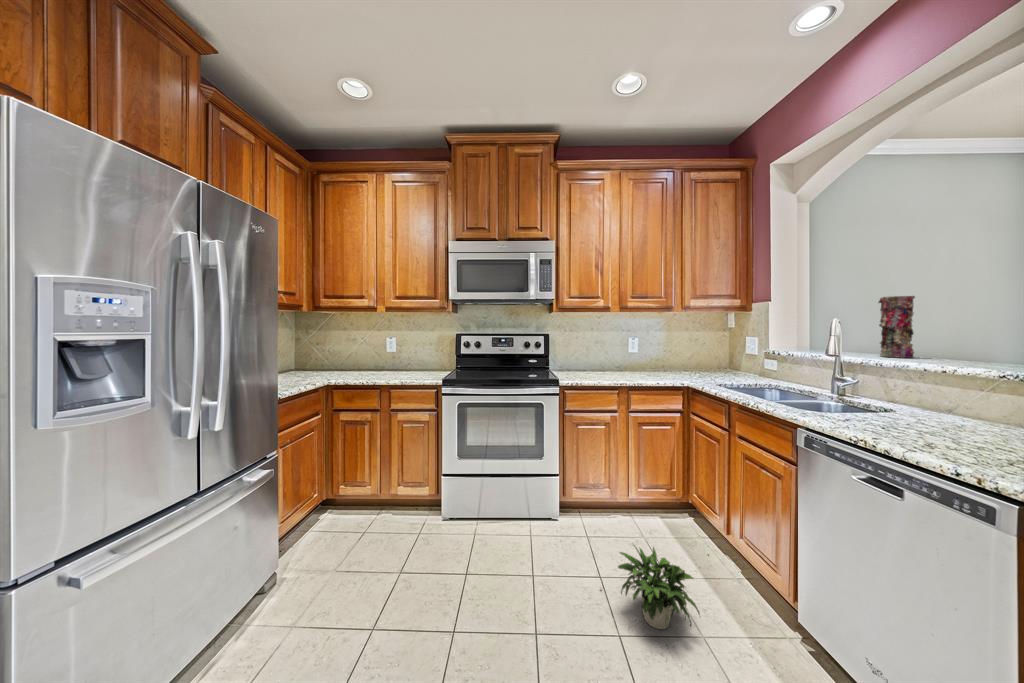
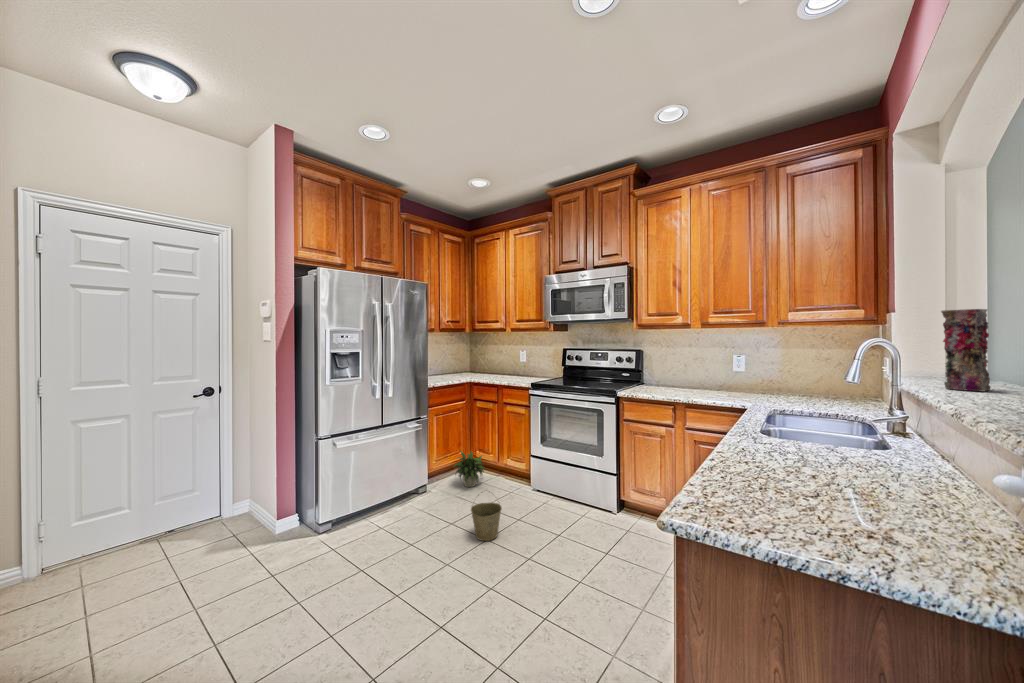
potted plant: present [618,546,700,629] -> present [455,451,485,487]
bucket: none [431,548,479,632] -> present [471,503,502,541]

